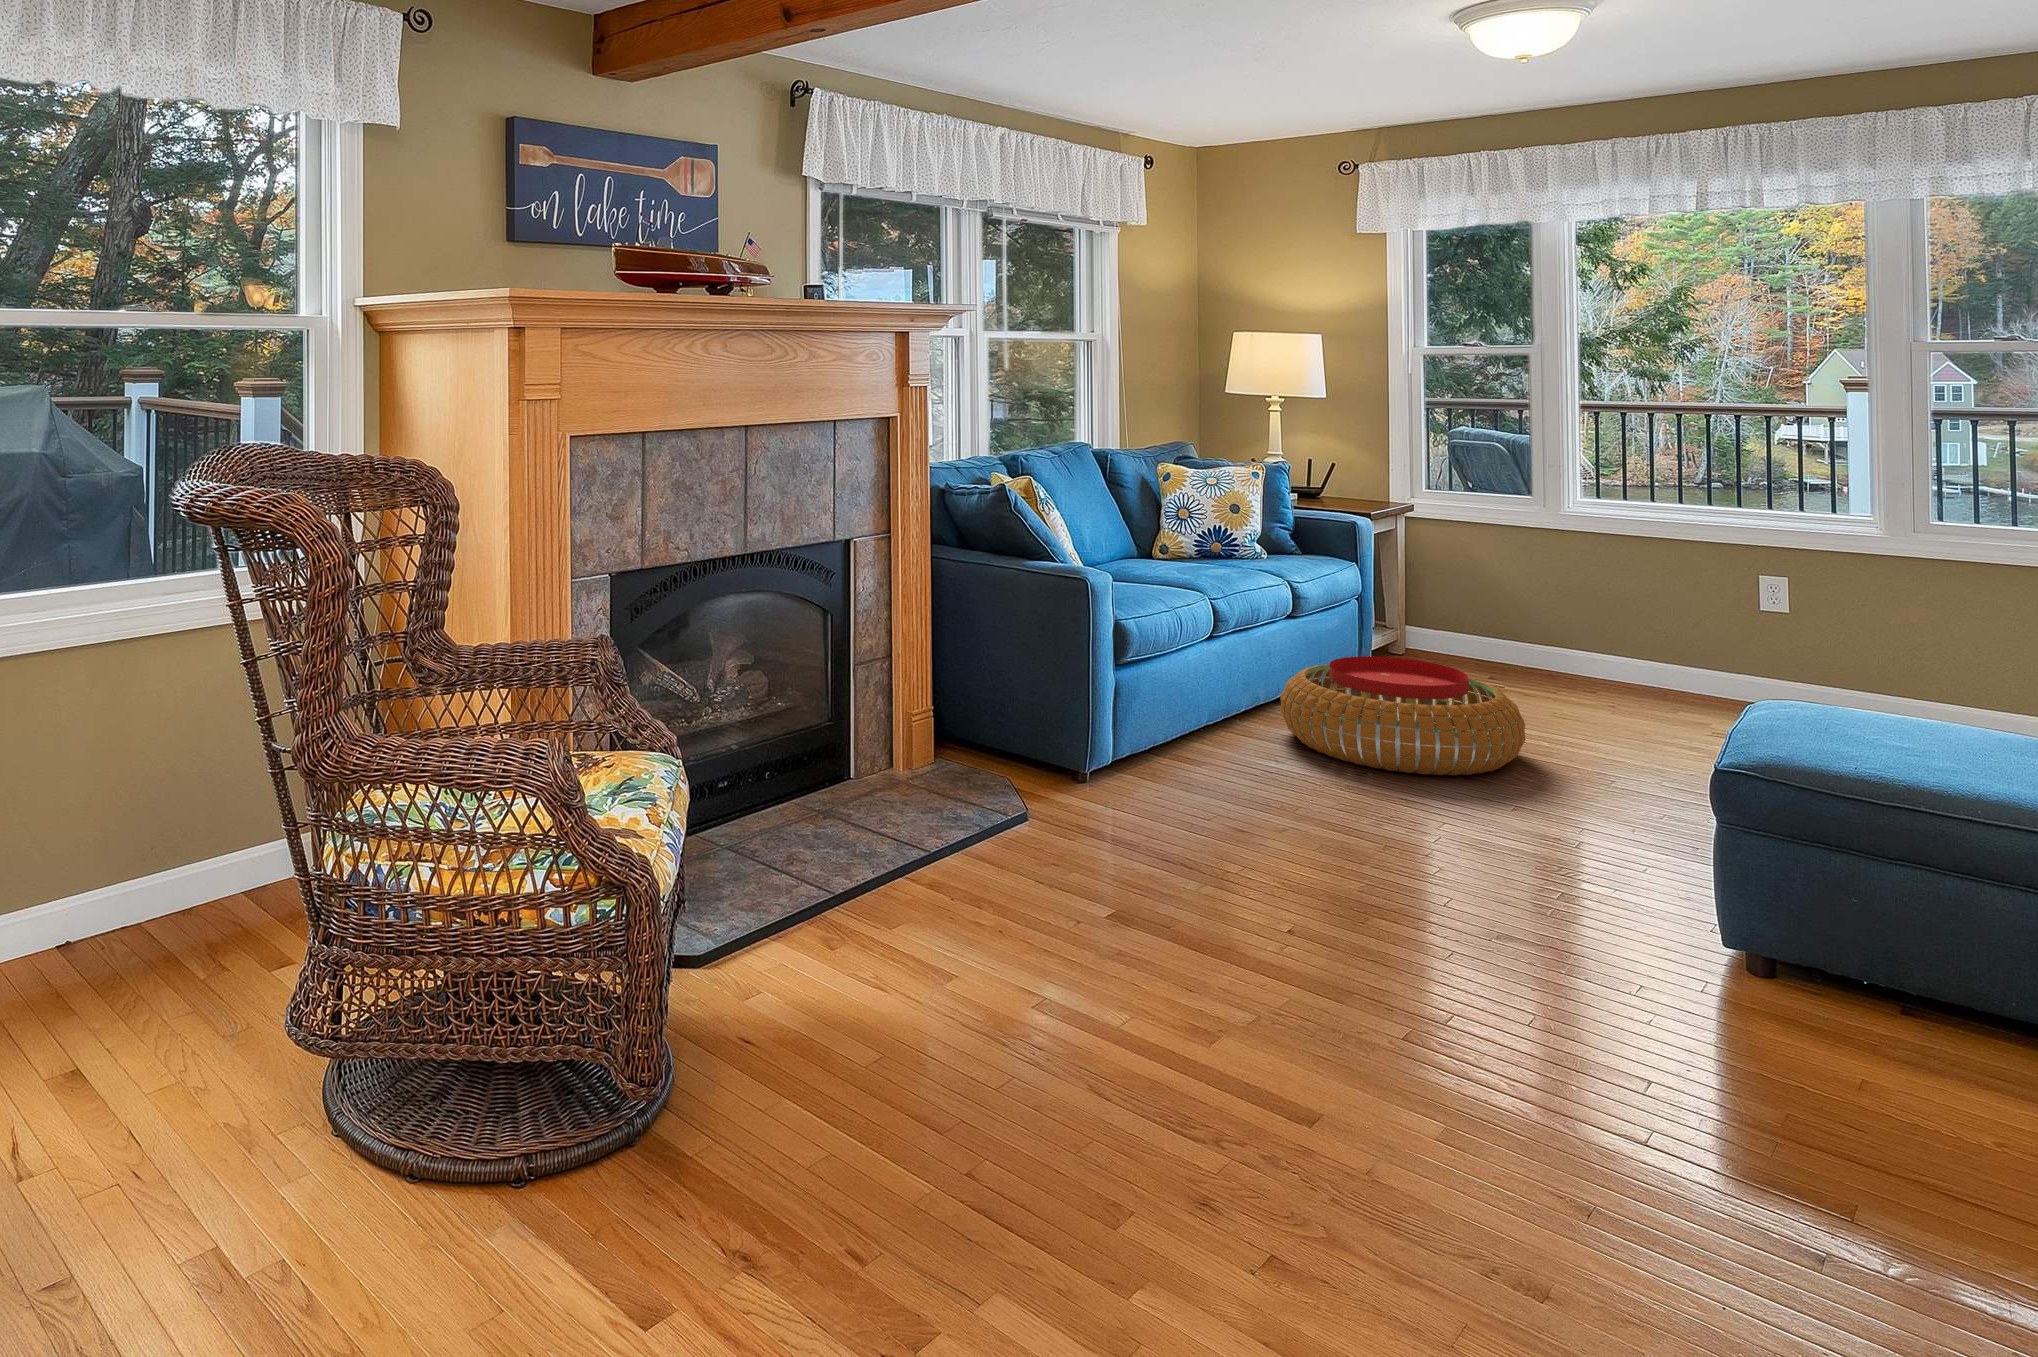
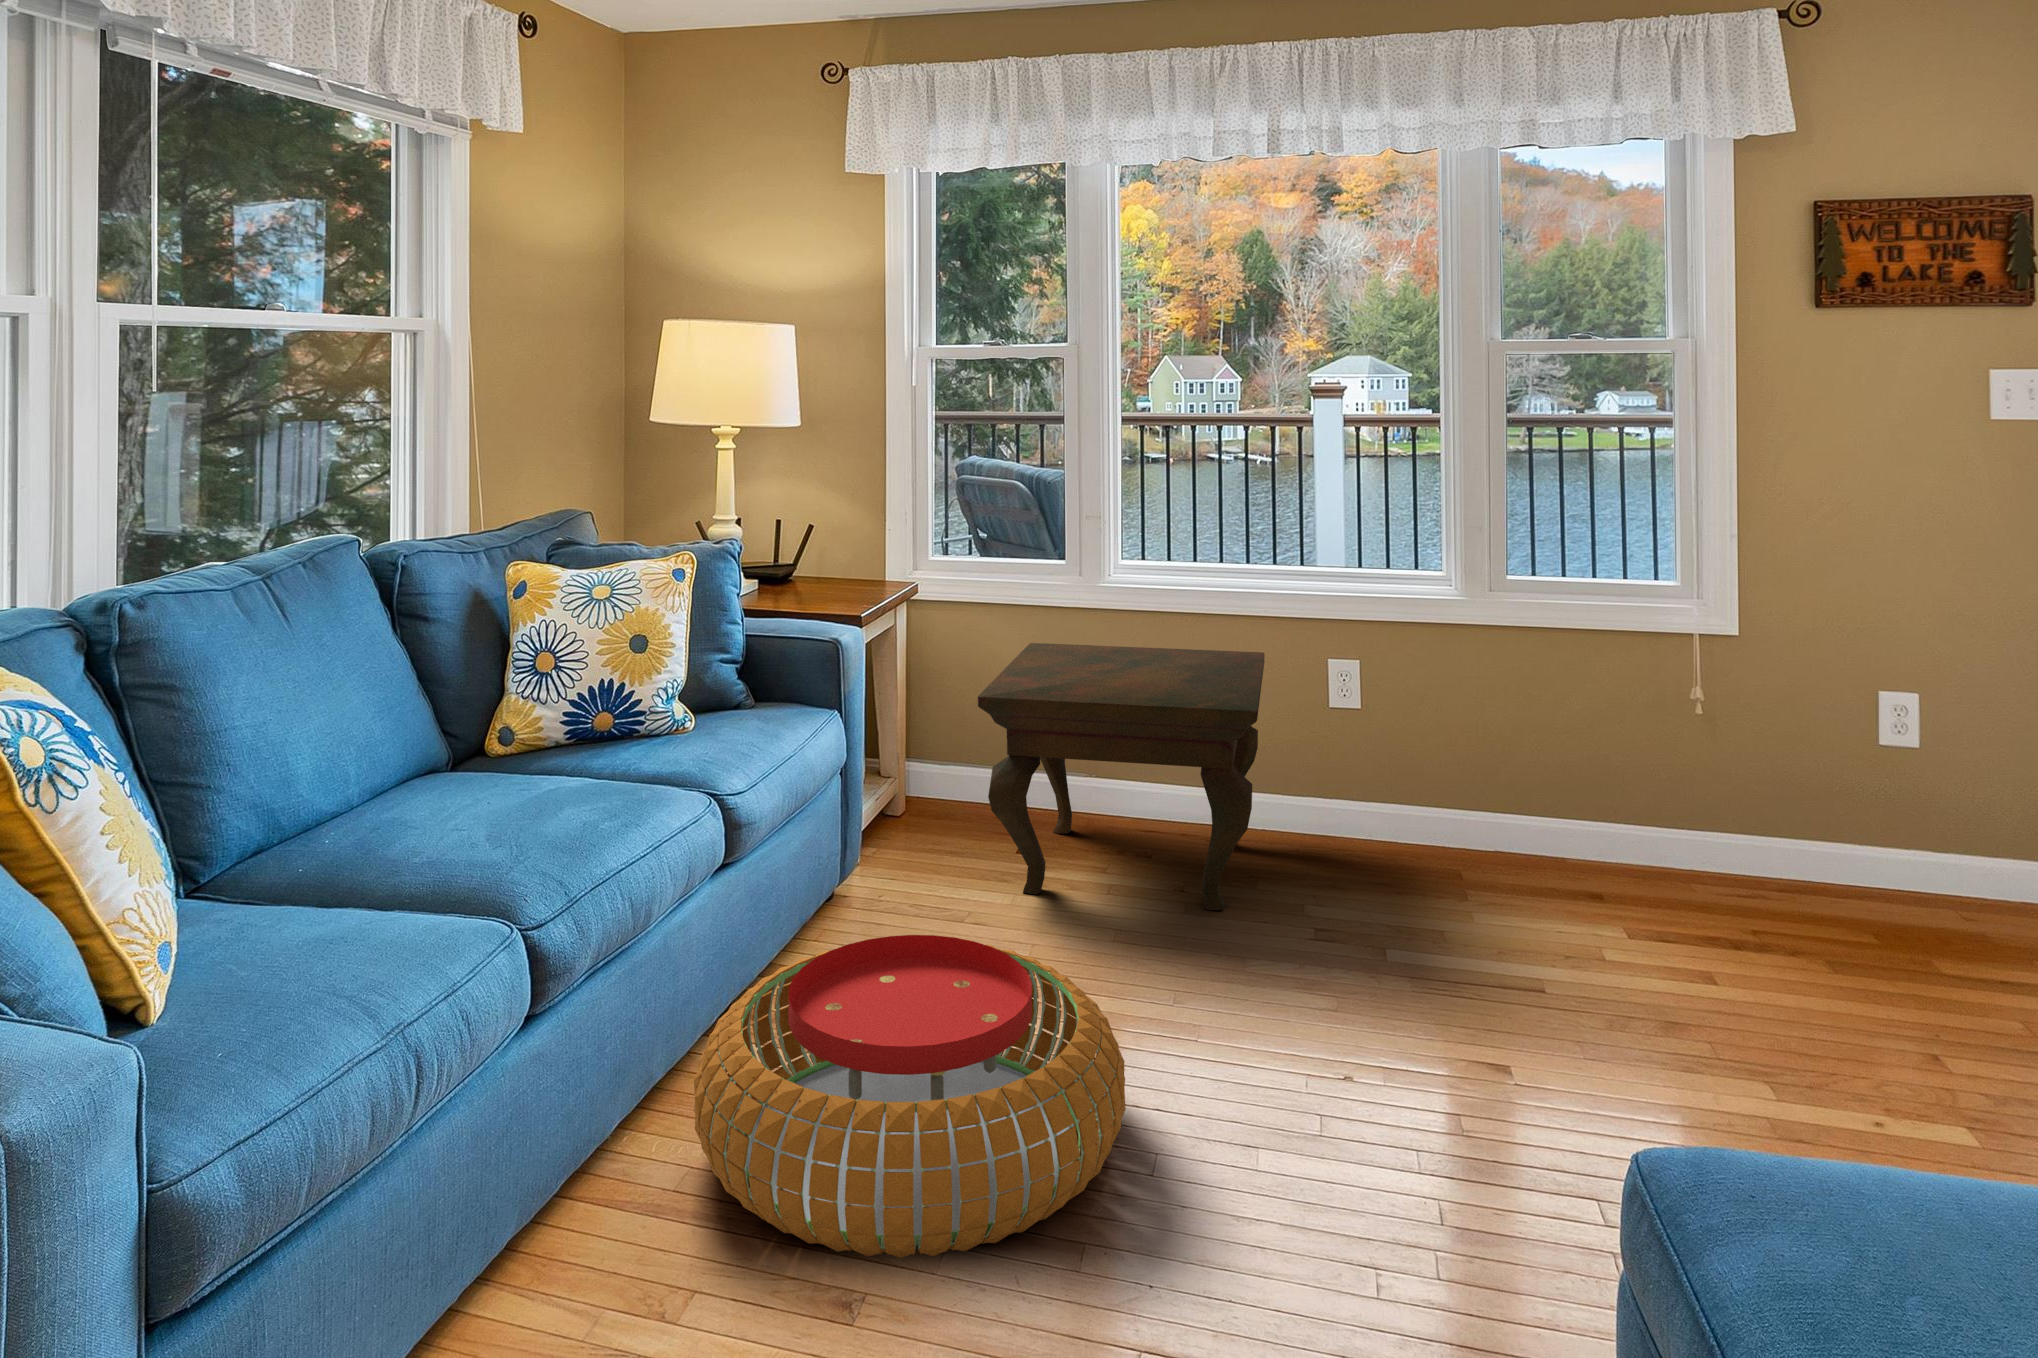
side table: none [1453,545,1697,713] -> present [978,643,1265,910]

